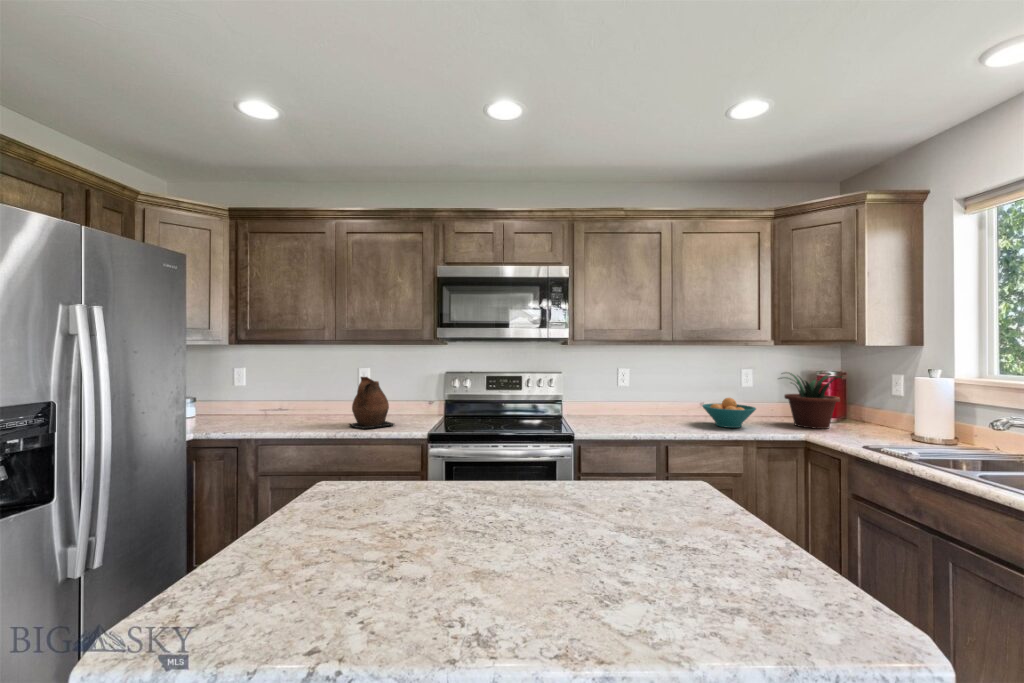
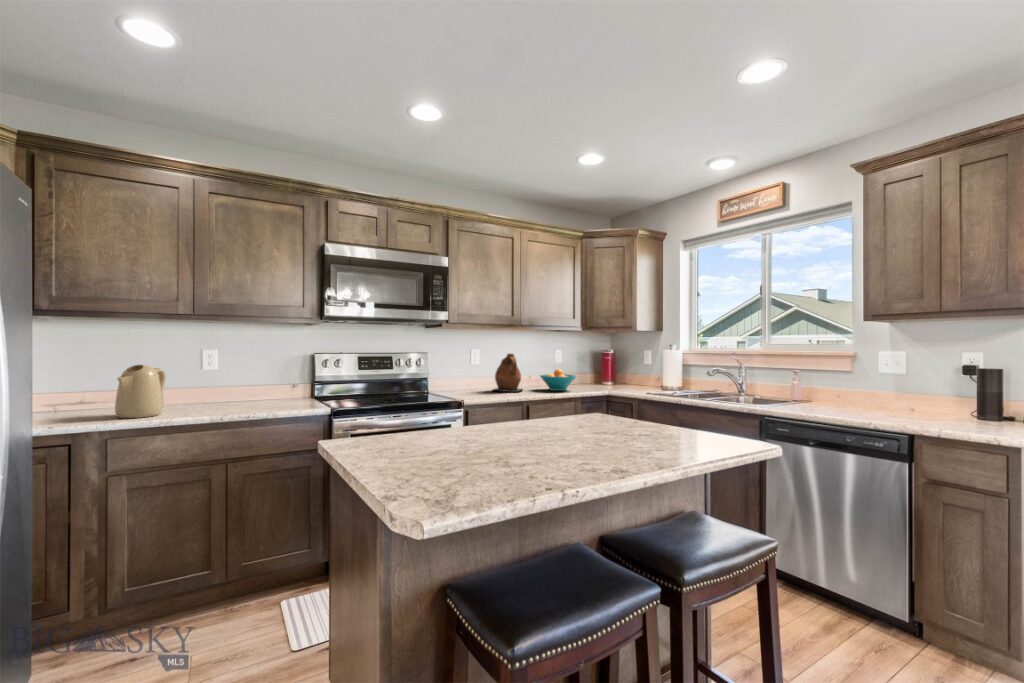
potted plant: present [781,373,843,429] -> none [583,350,624,388]
ceramic pitcher: present [350,377,394,428] -> present [493,353,522,392]
kettle: none [275,382,319,426] -> present [115,365,166,418]

